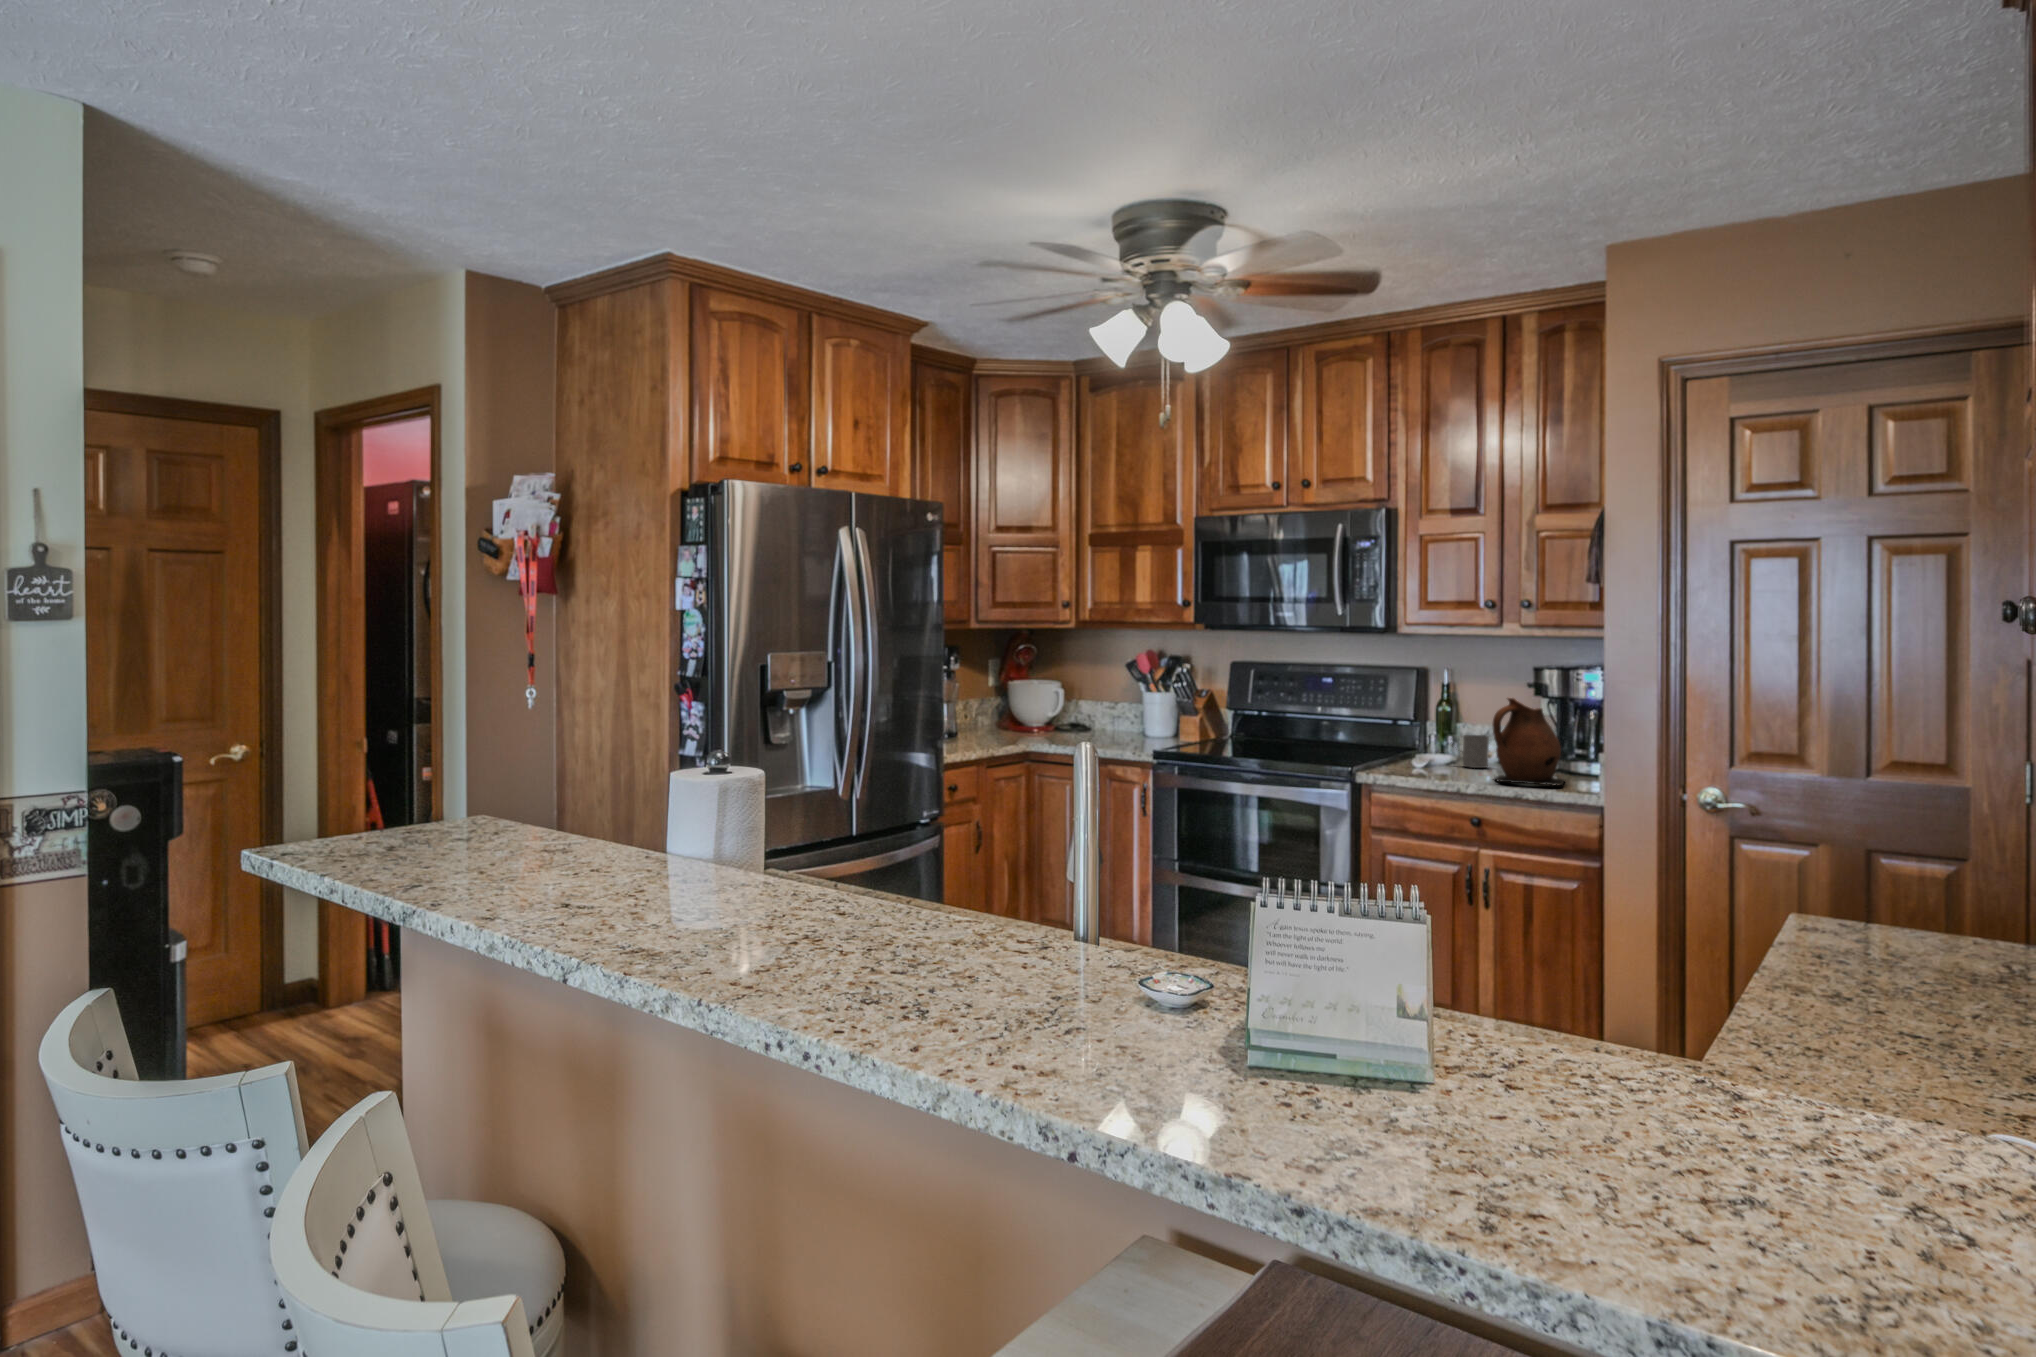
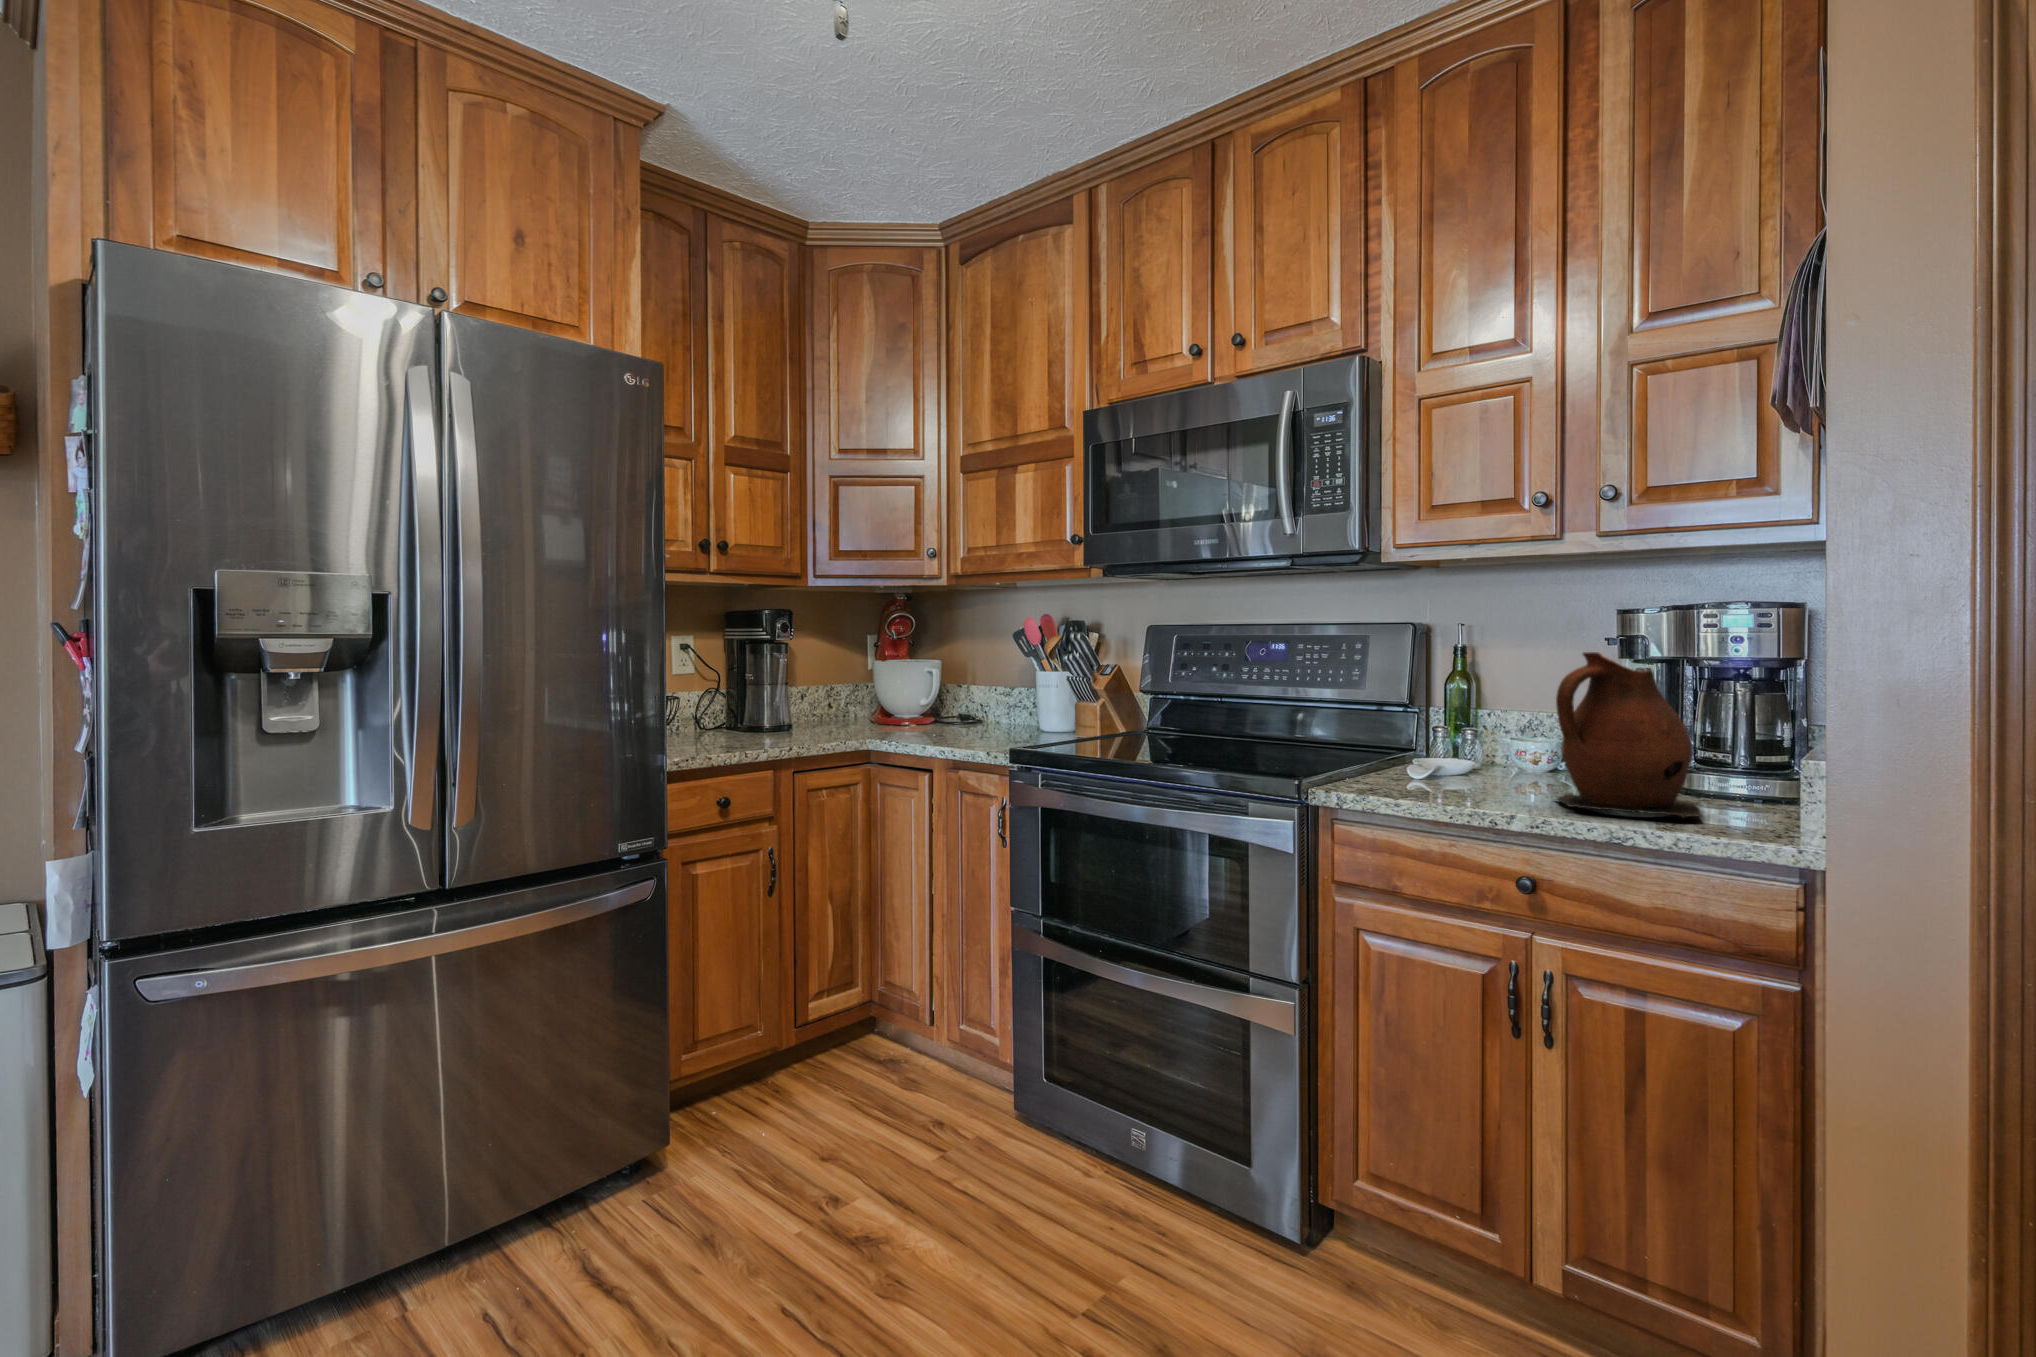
mug: present [1455,735,1489,768] -> none [1470,724,1539,780]

